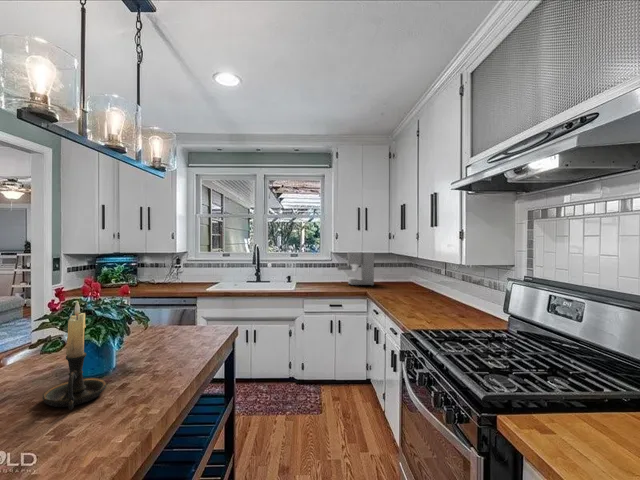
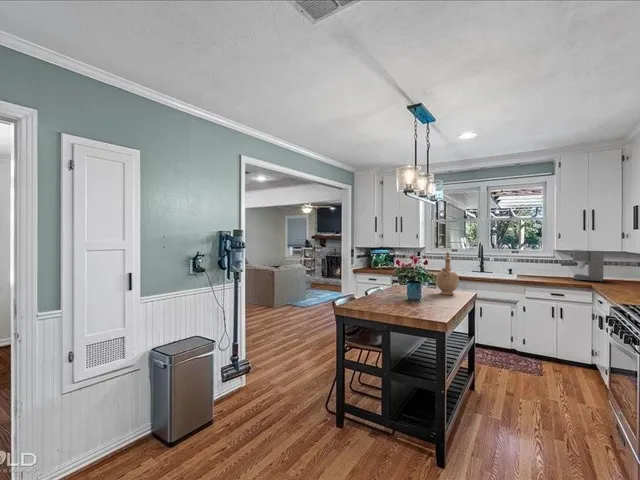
vase: none [168,263,208,337] -> present [436,252,459,295]
candle holder: present [42,301,106,410] -> none [403,265,425,308]

